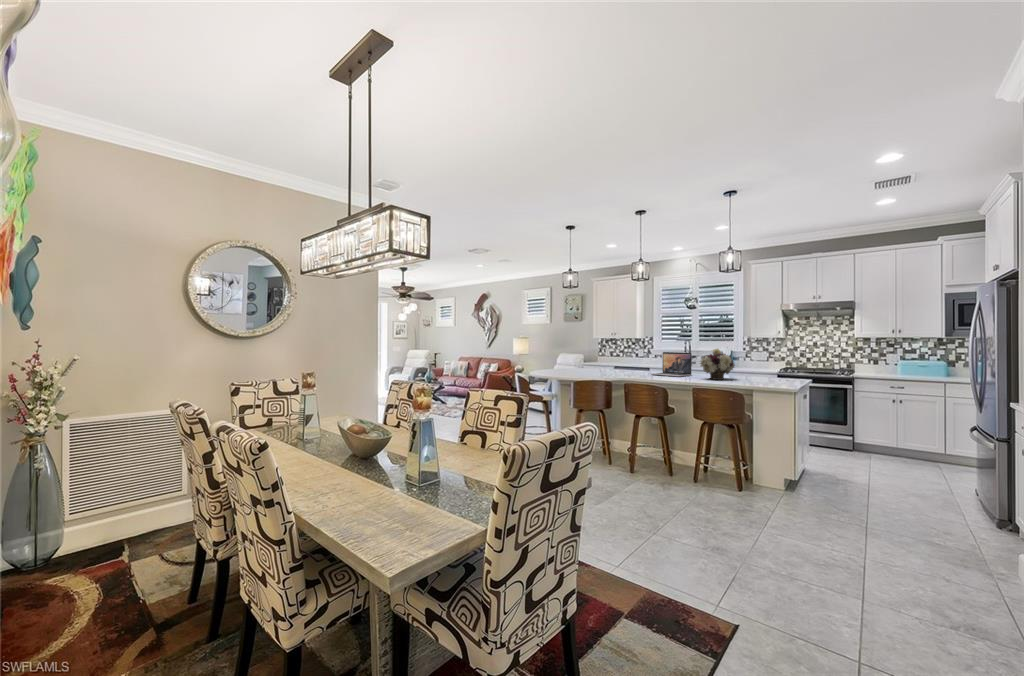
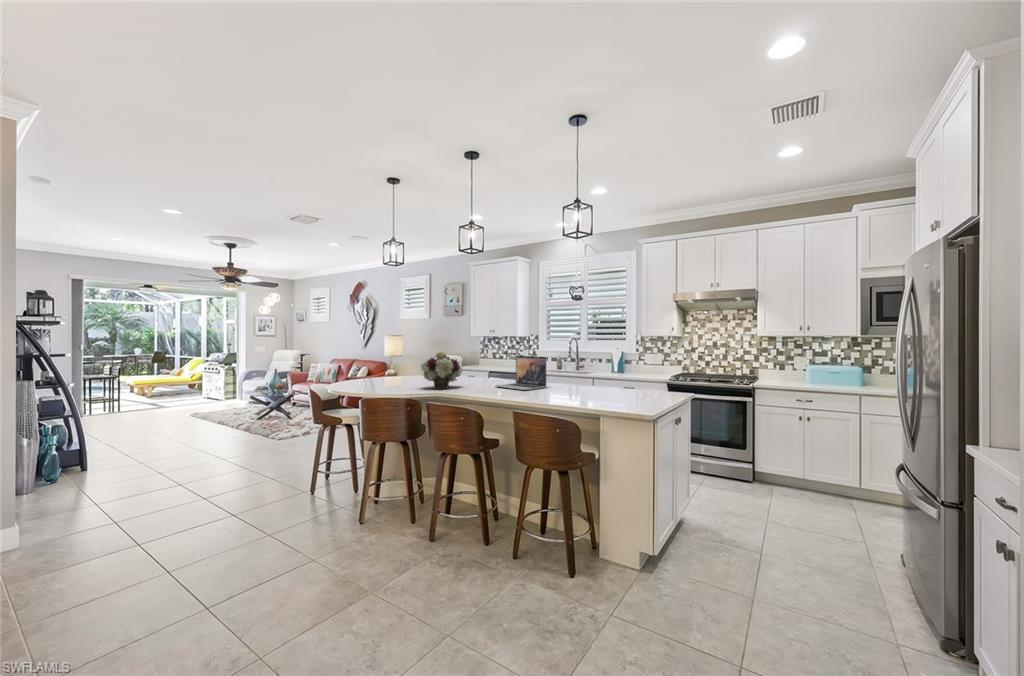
flower arrangement: present [700,348,735,380] -> present [421,350,462,389]

